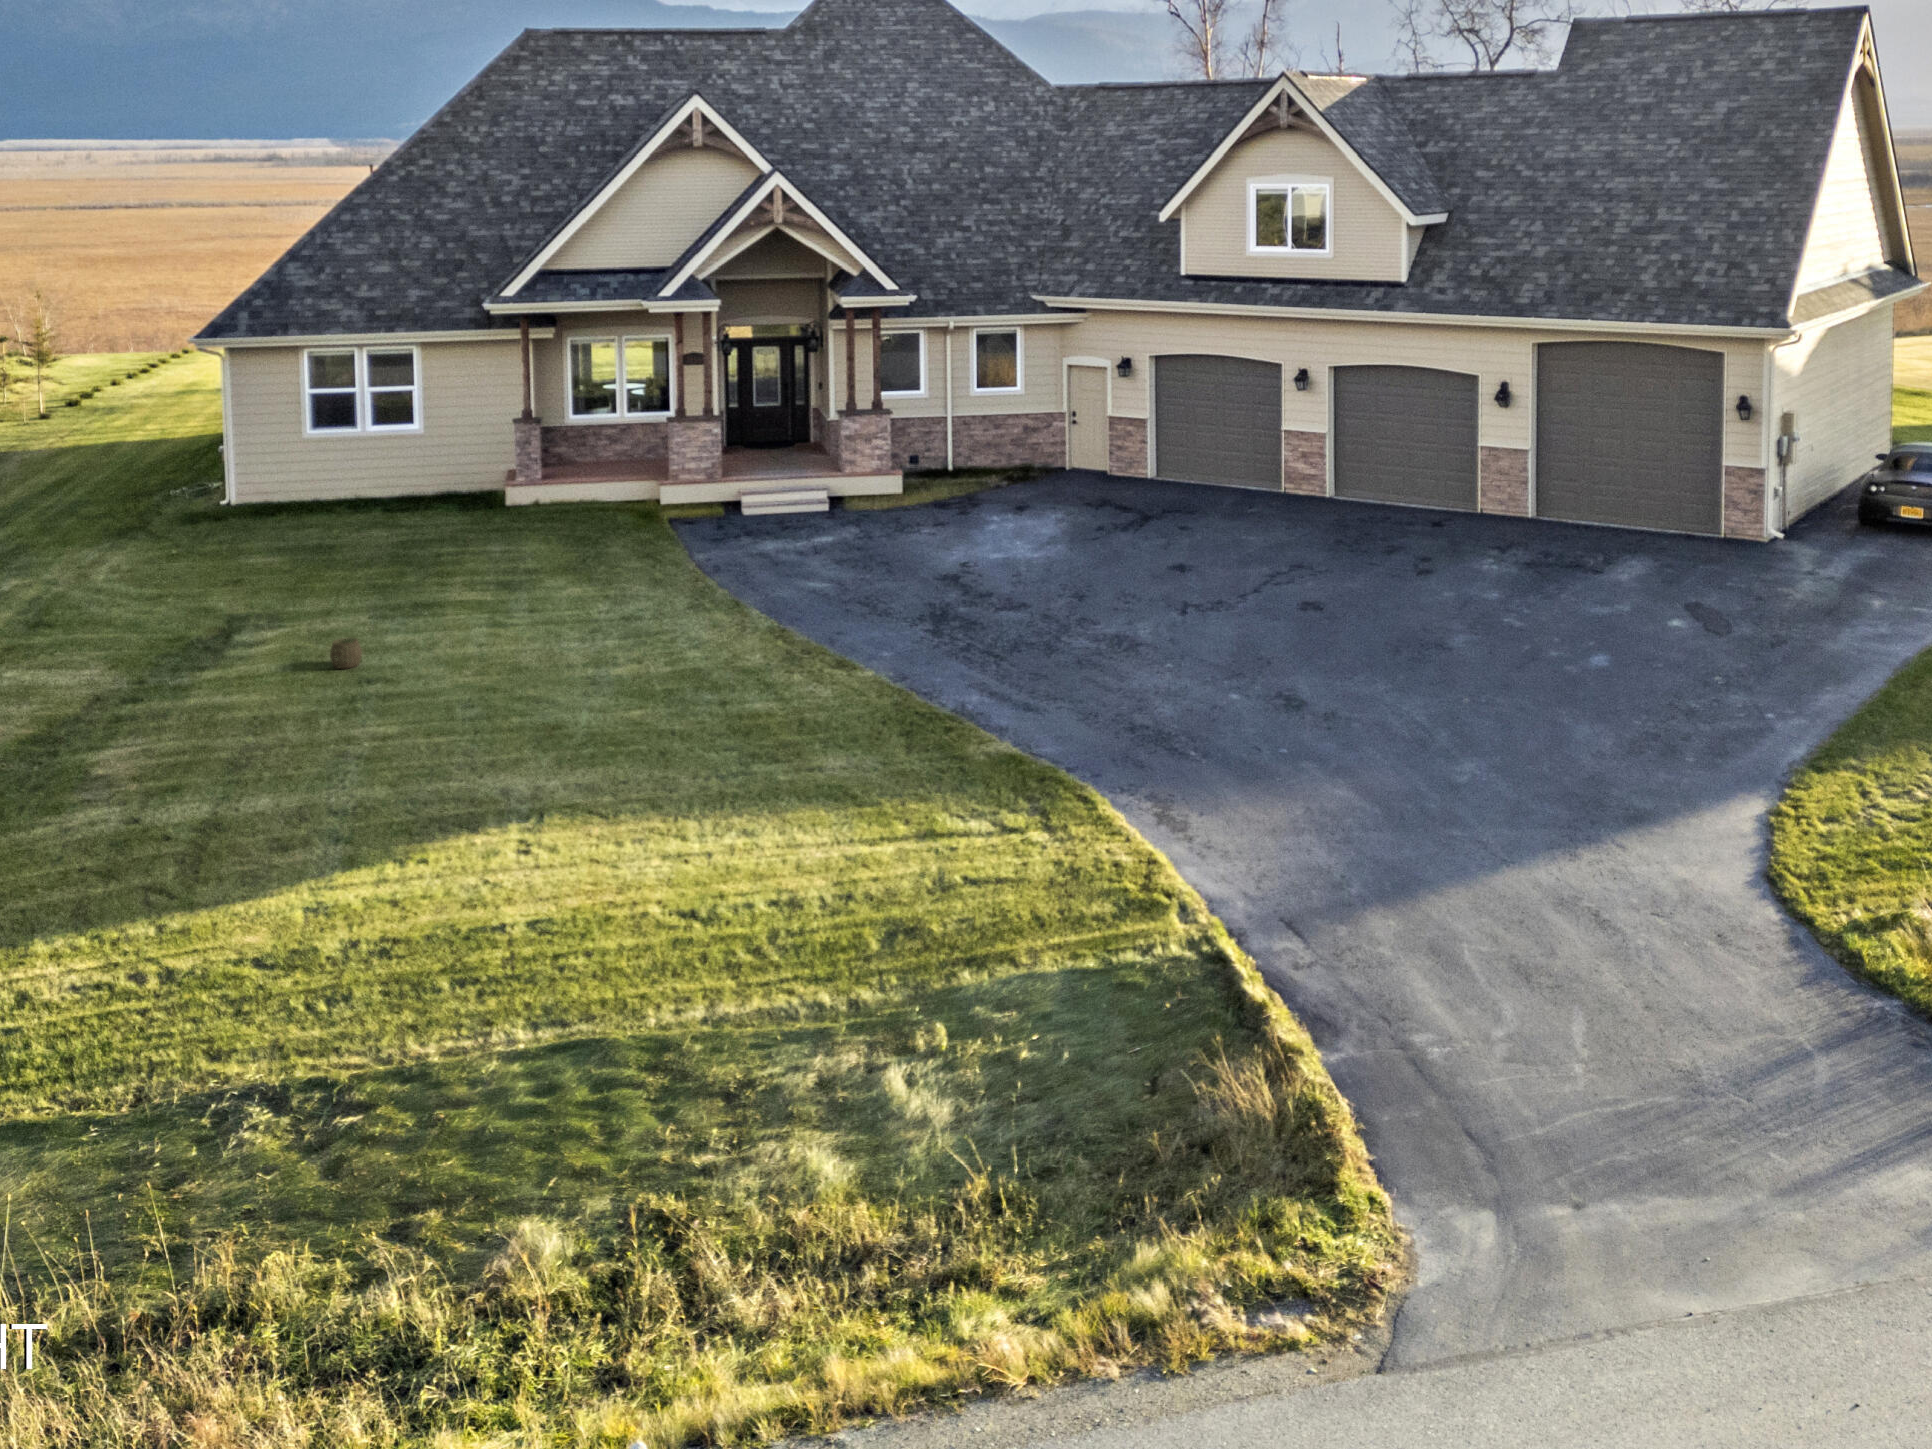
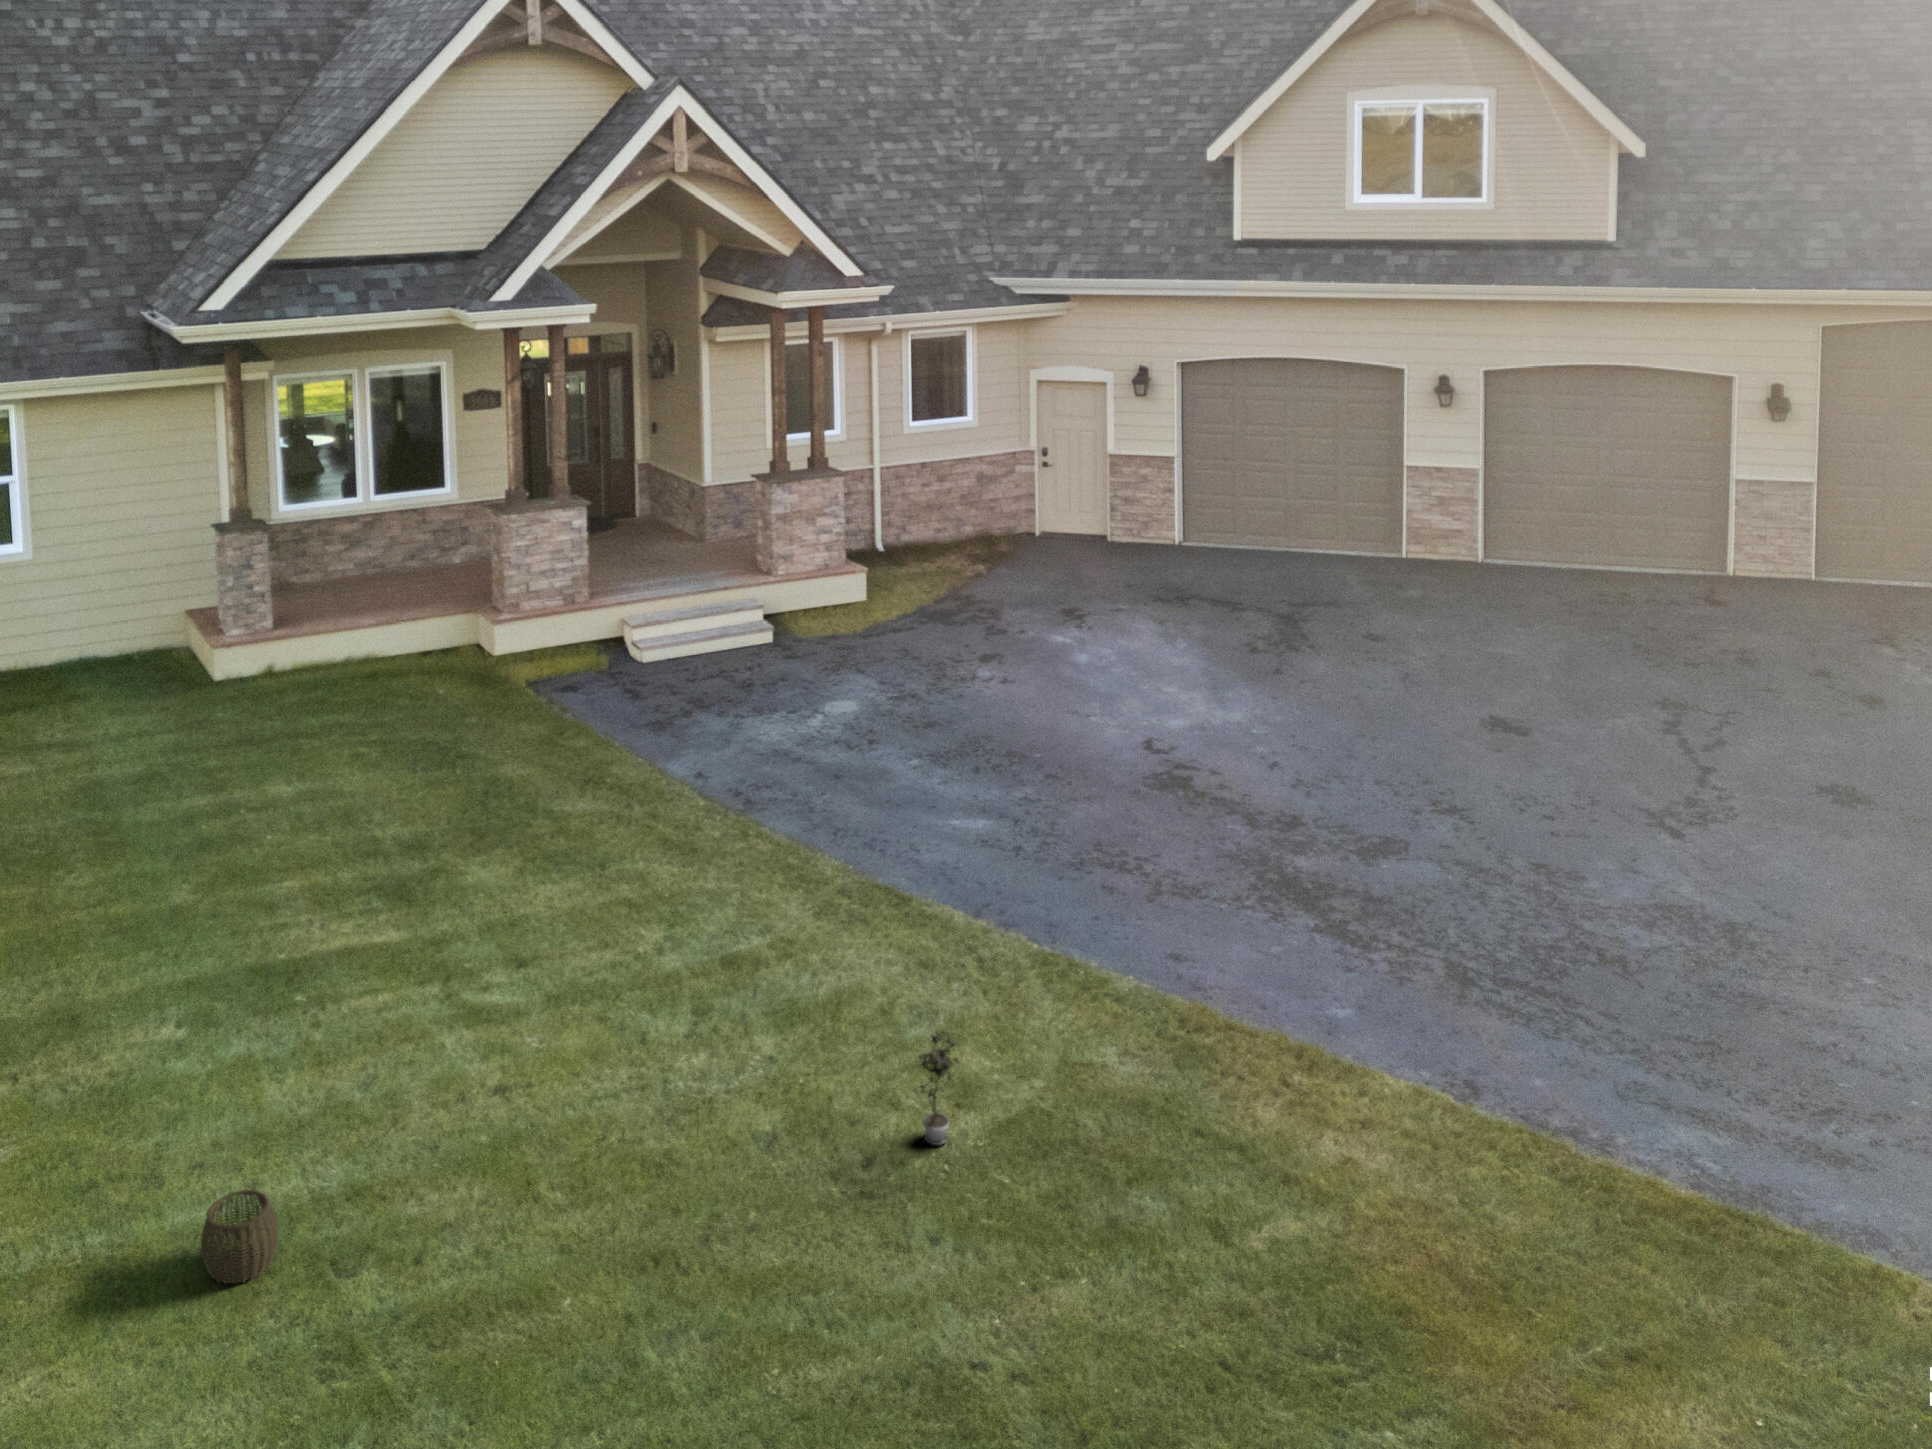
potted plant: none [630,615,653,667] -> present [916,1032,960,1145]

